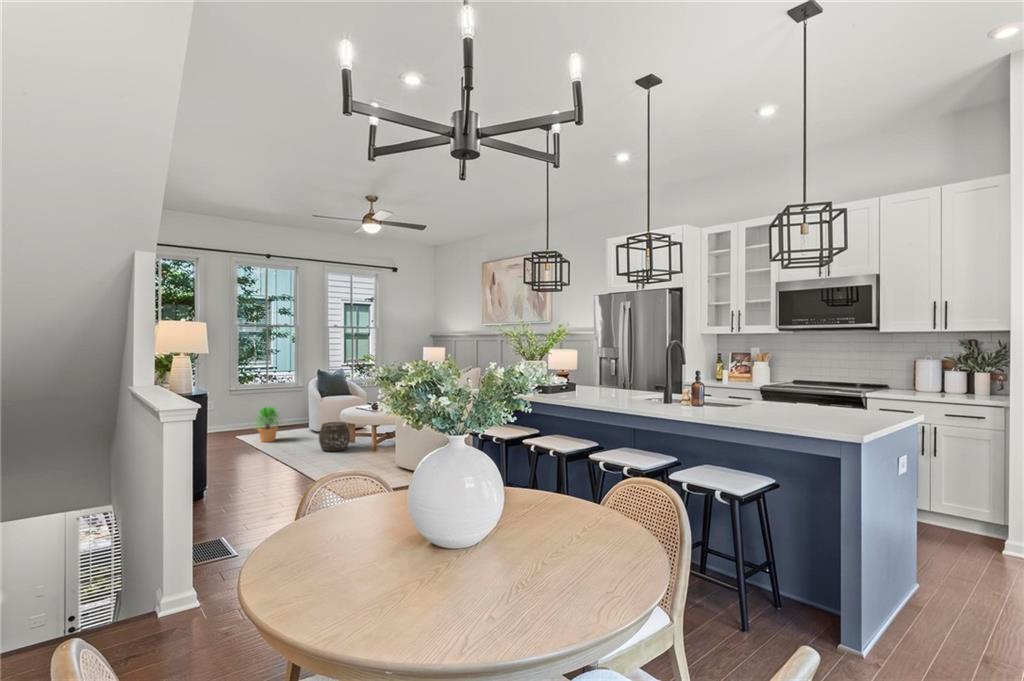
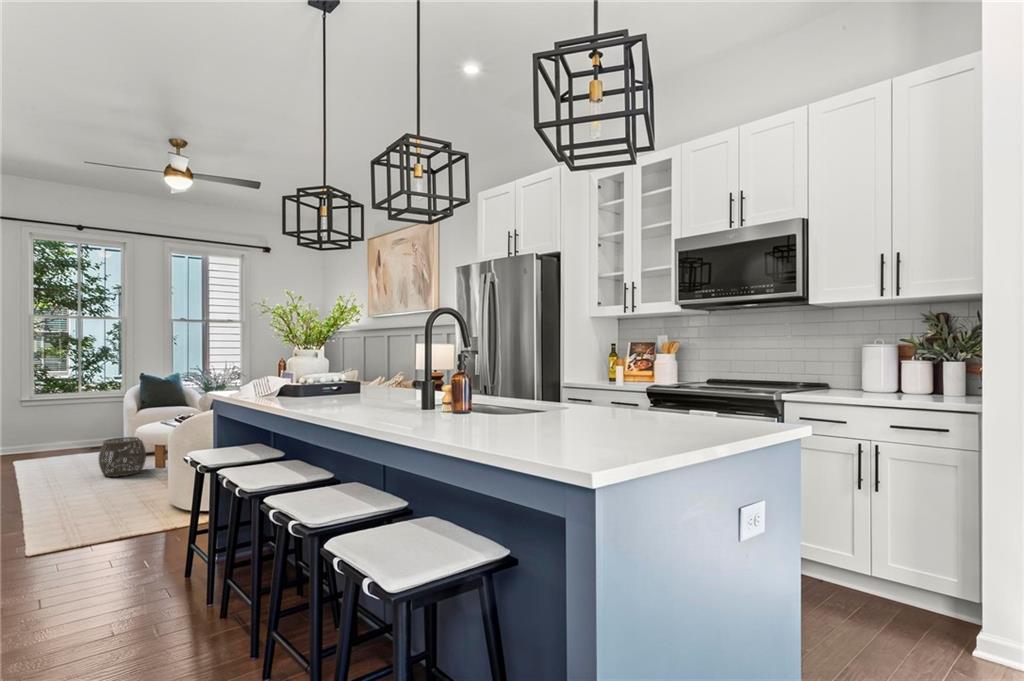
potted plant: present [257,407,280,442] -> none [30,415,73,463]

